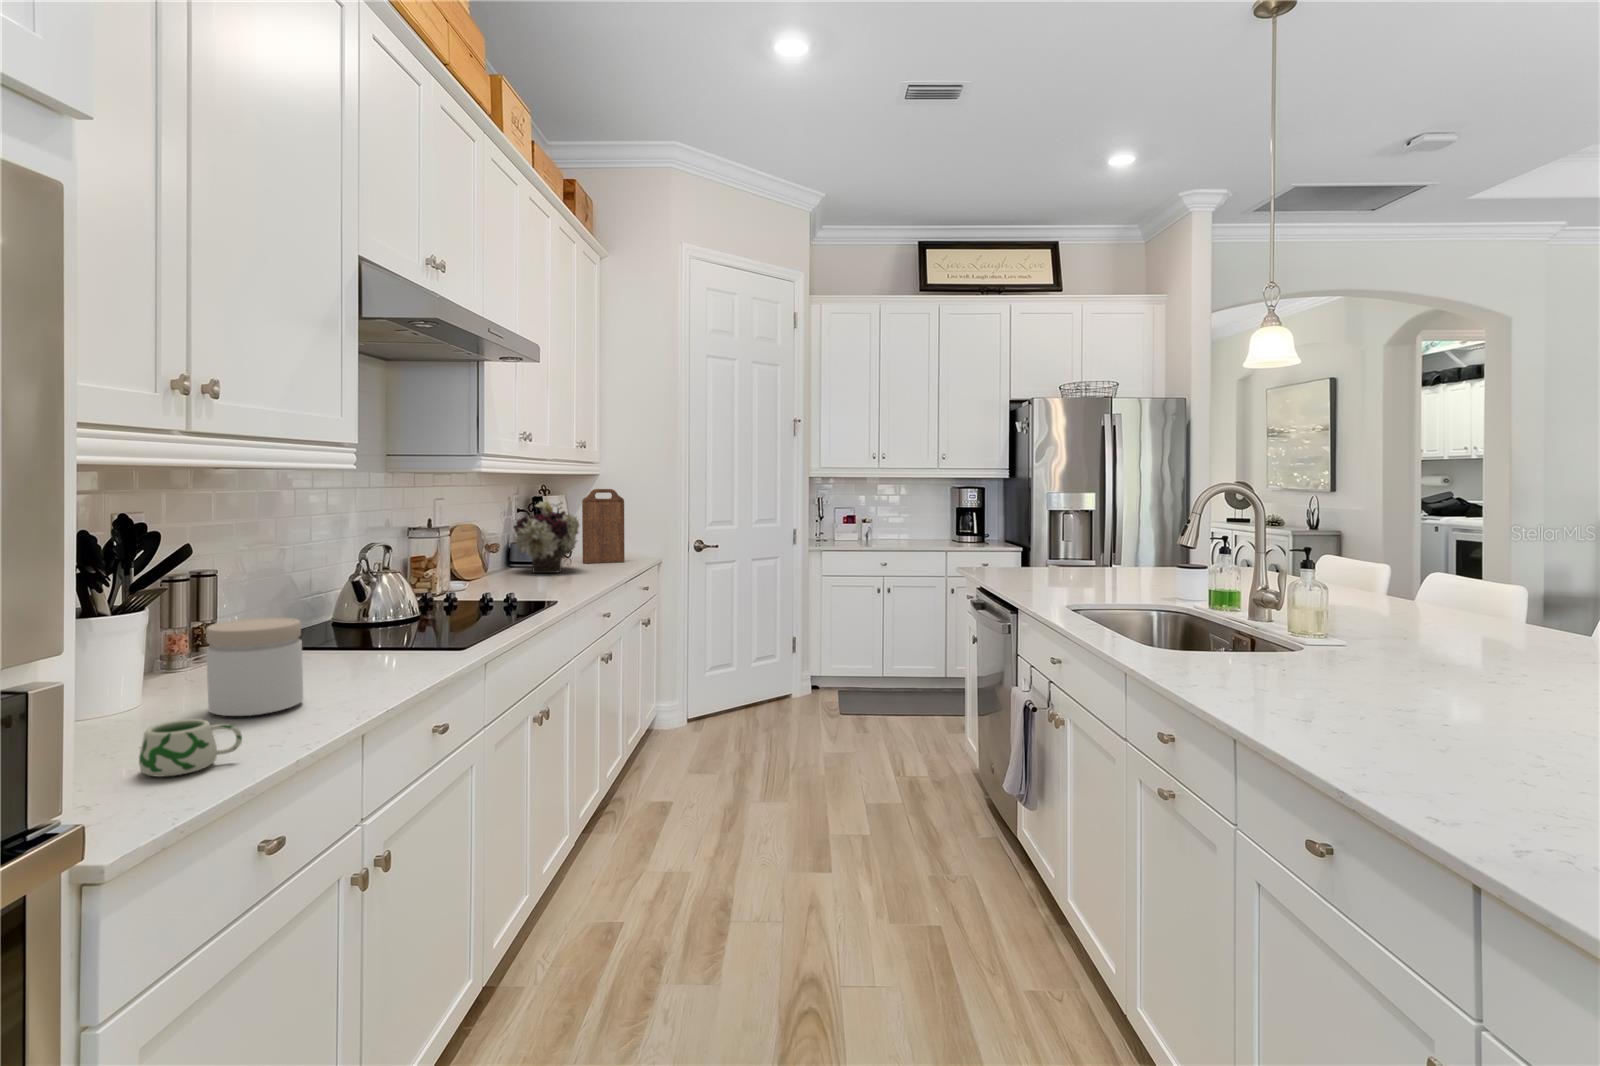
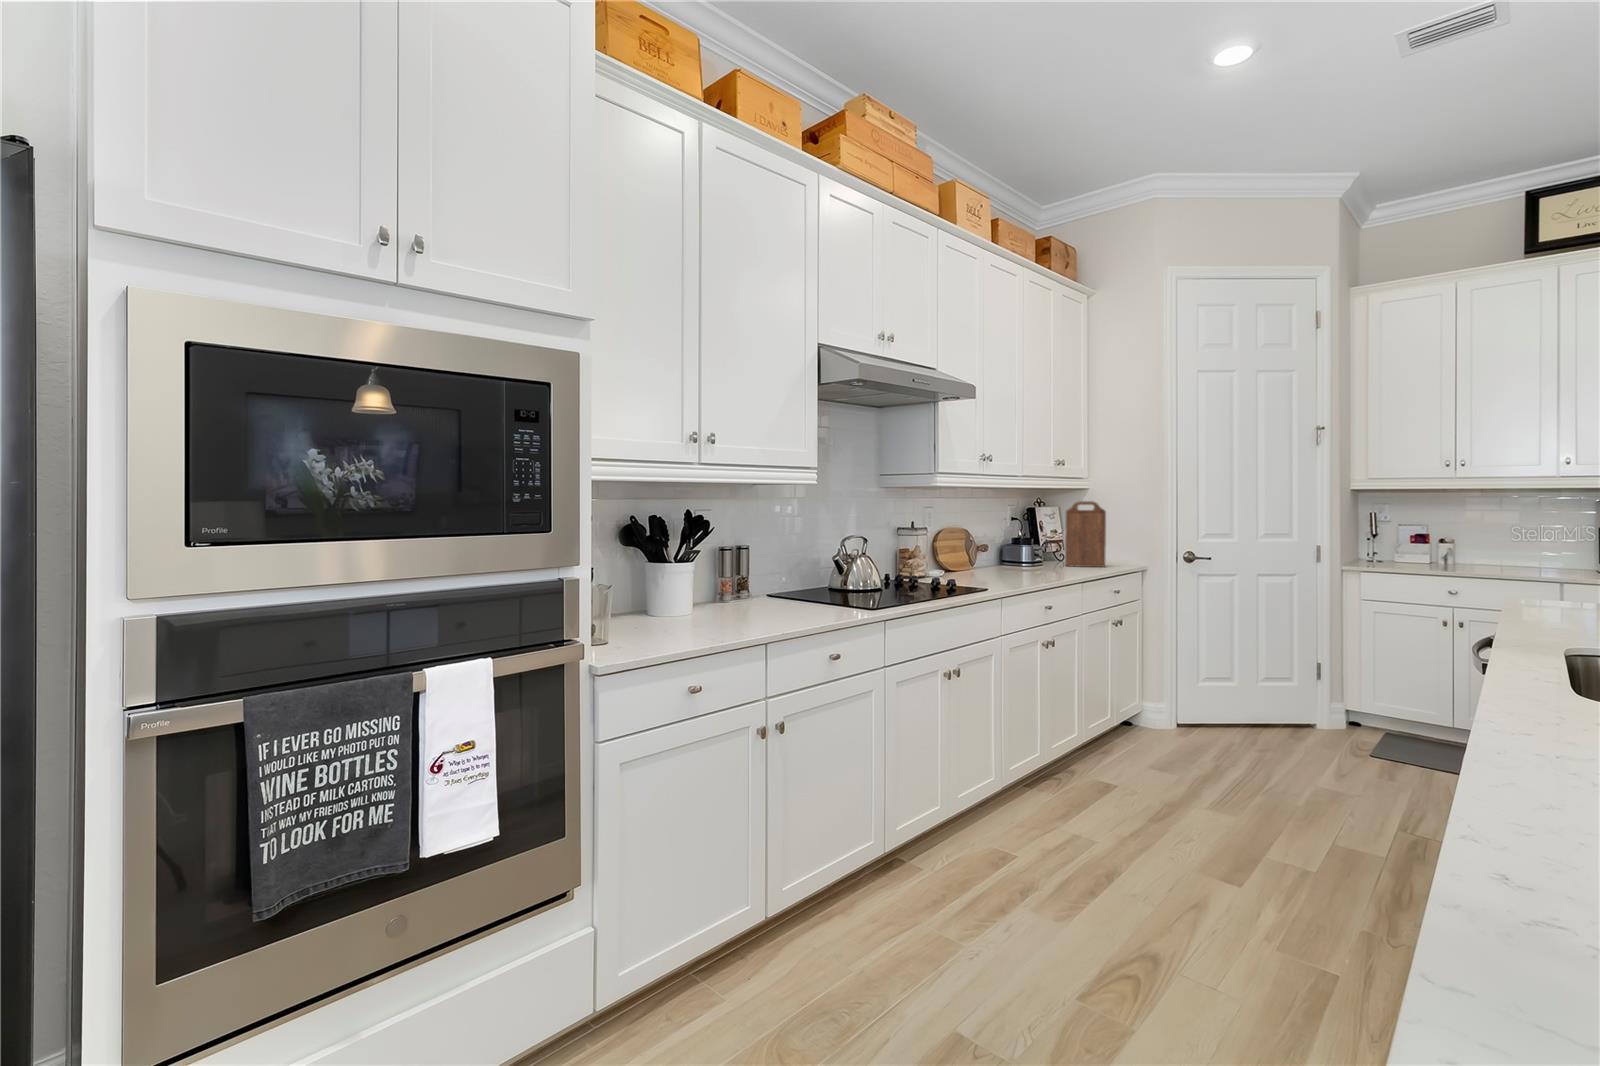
flower arrangement: present [513,500,579,573] -> none [993,510,1053,571]
jar: present [206,618,303,716] -> none [707,570,754,624]
mug: present [139,719,242,777] -> none [649,615,692,641]

